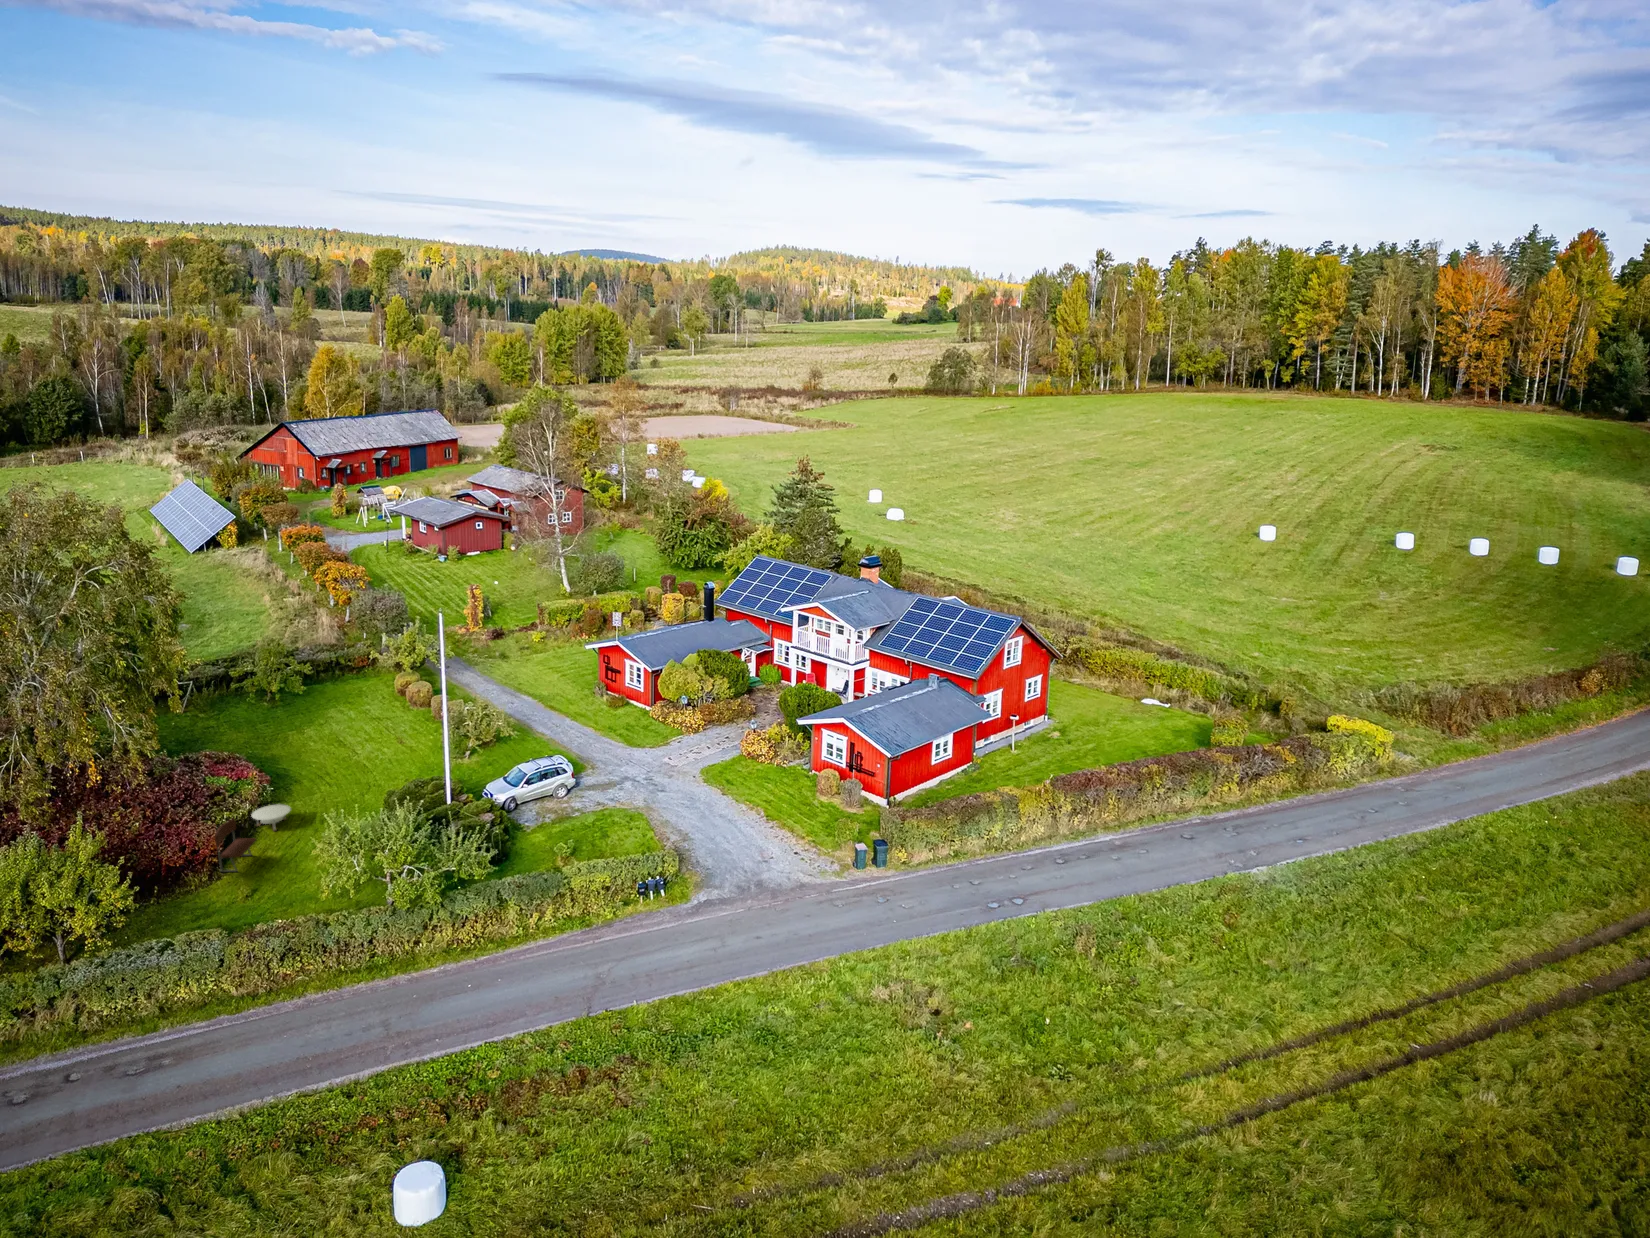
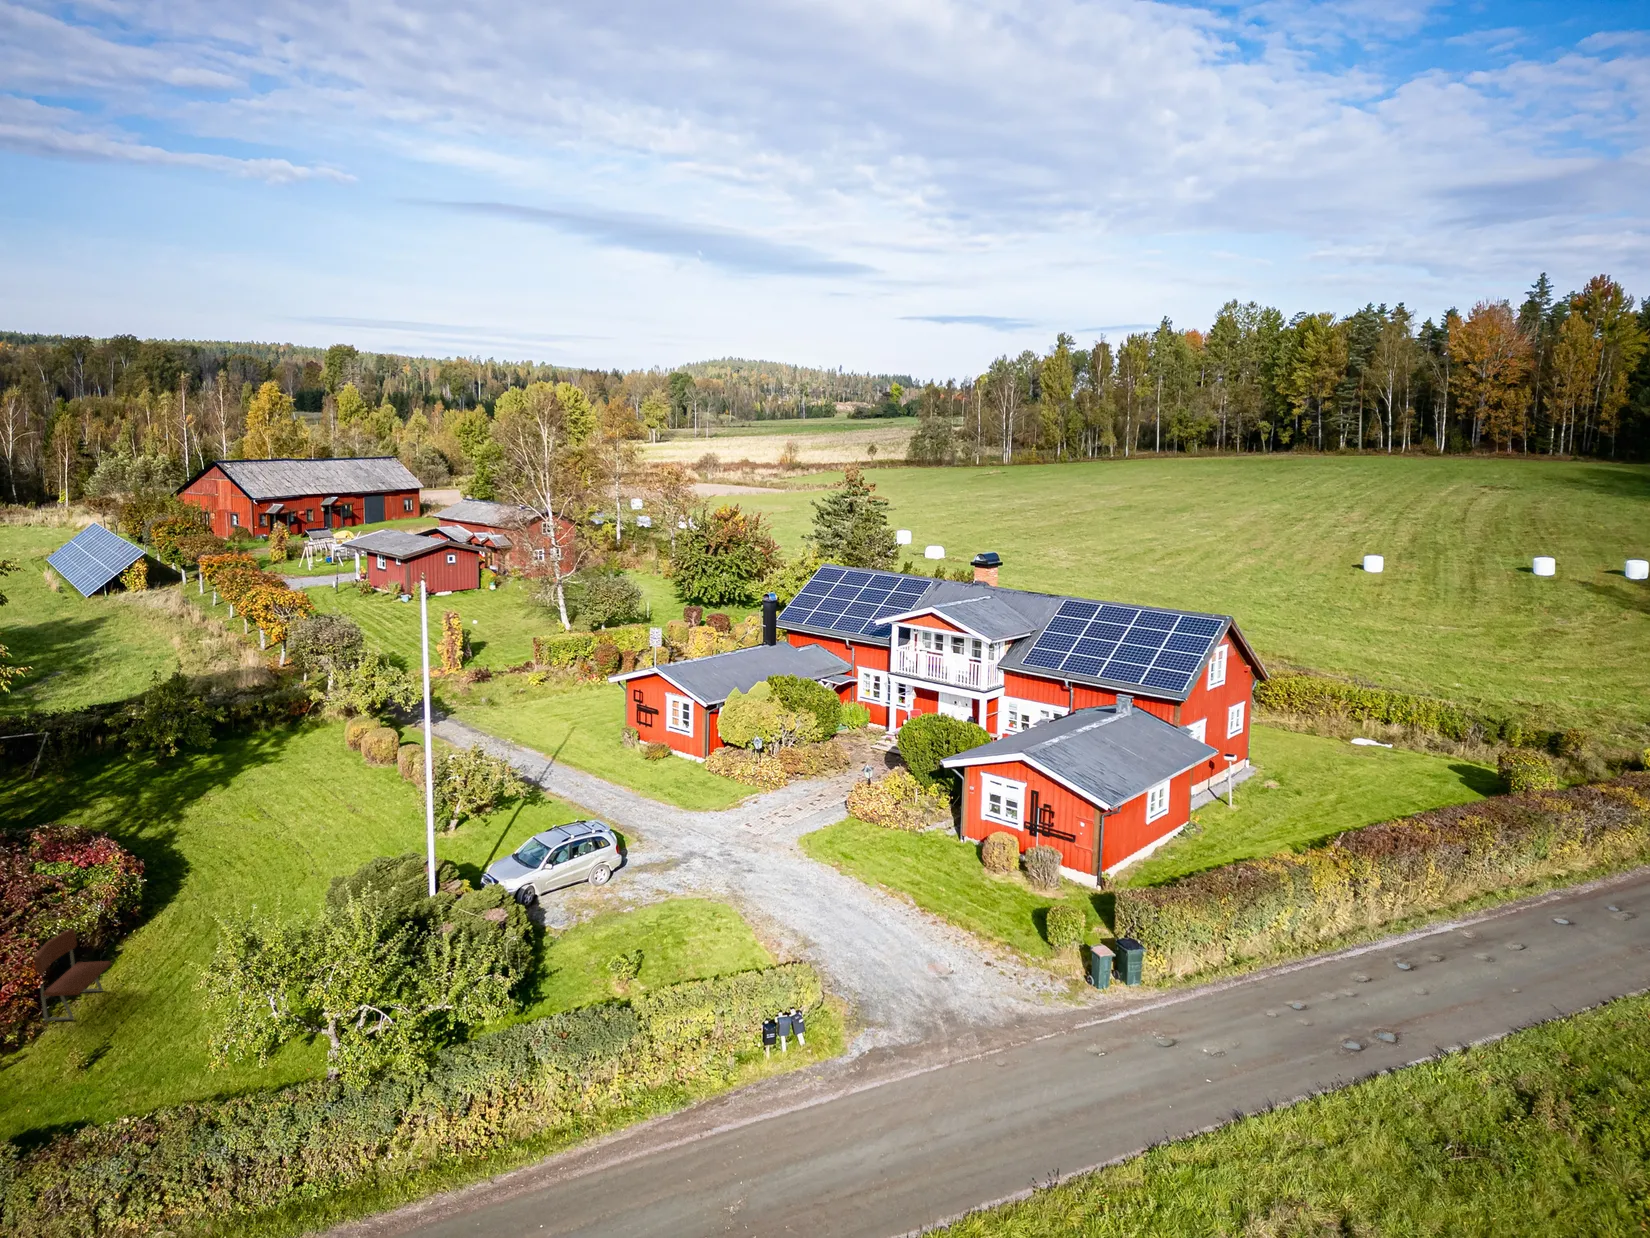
round table: present [252,804,290,831] -> none [109,905,174,949]

